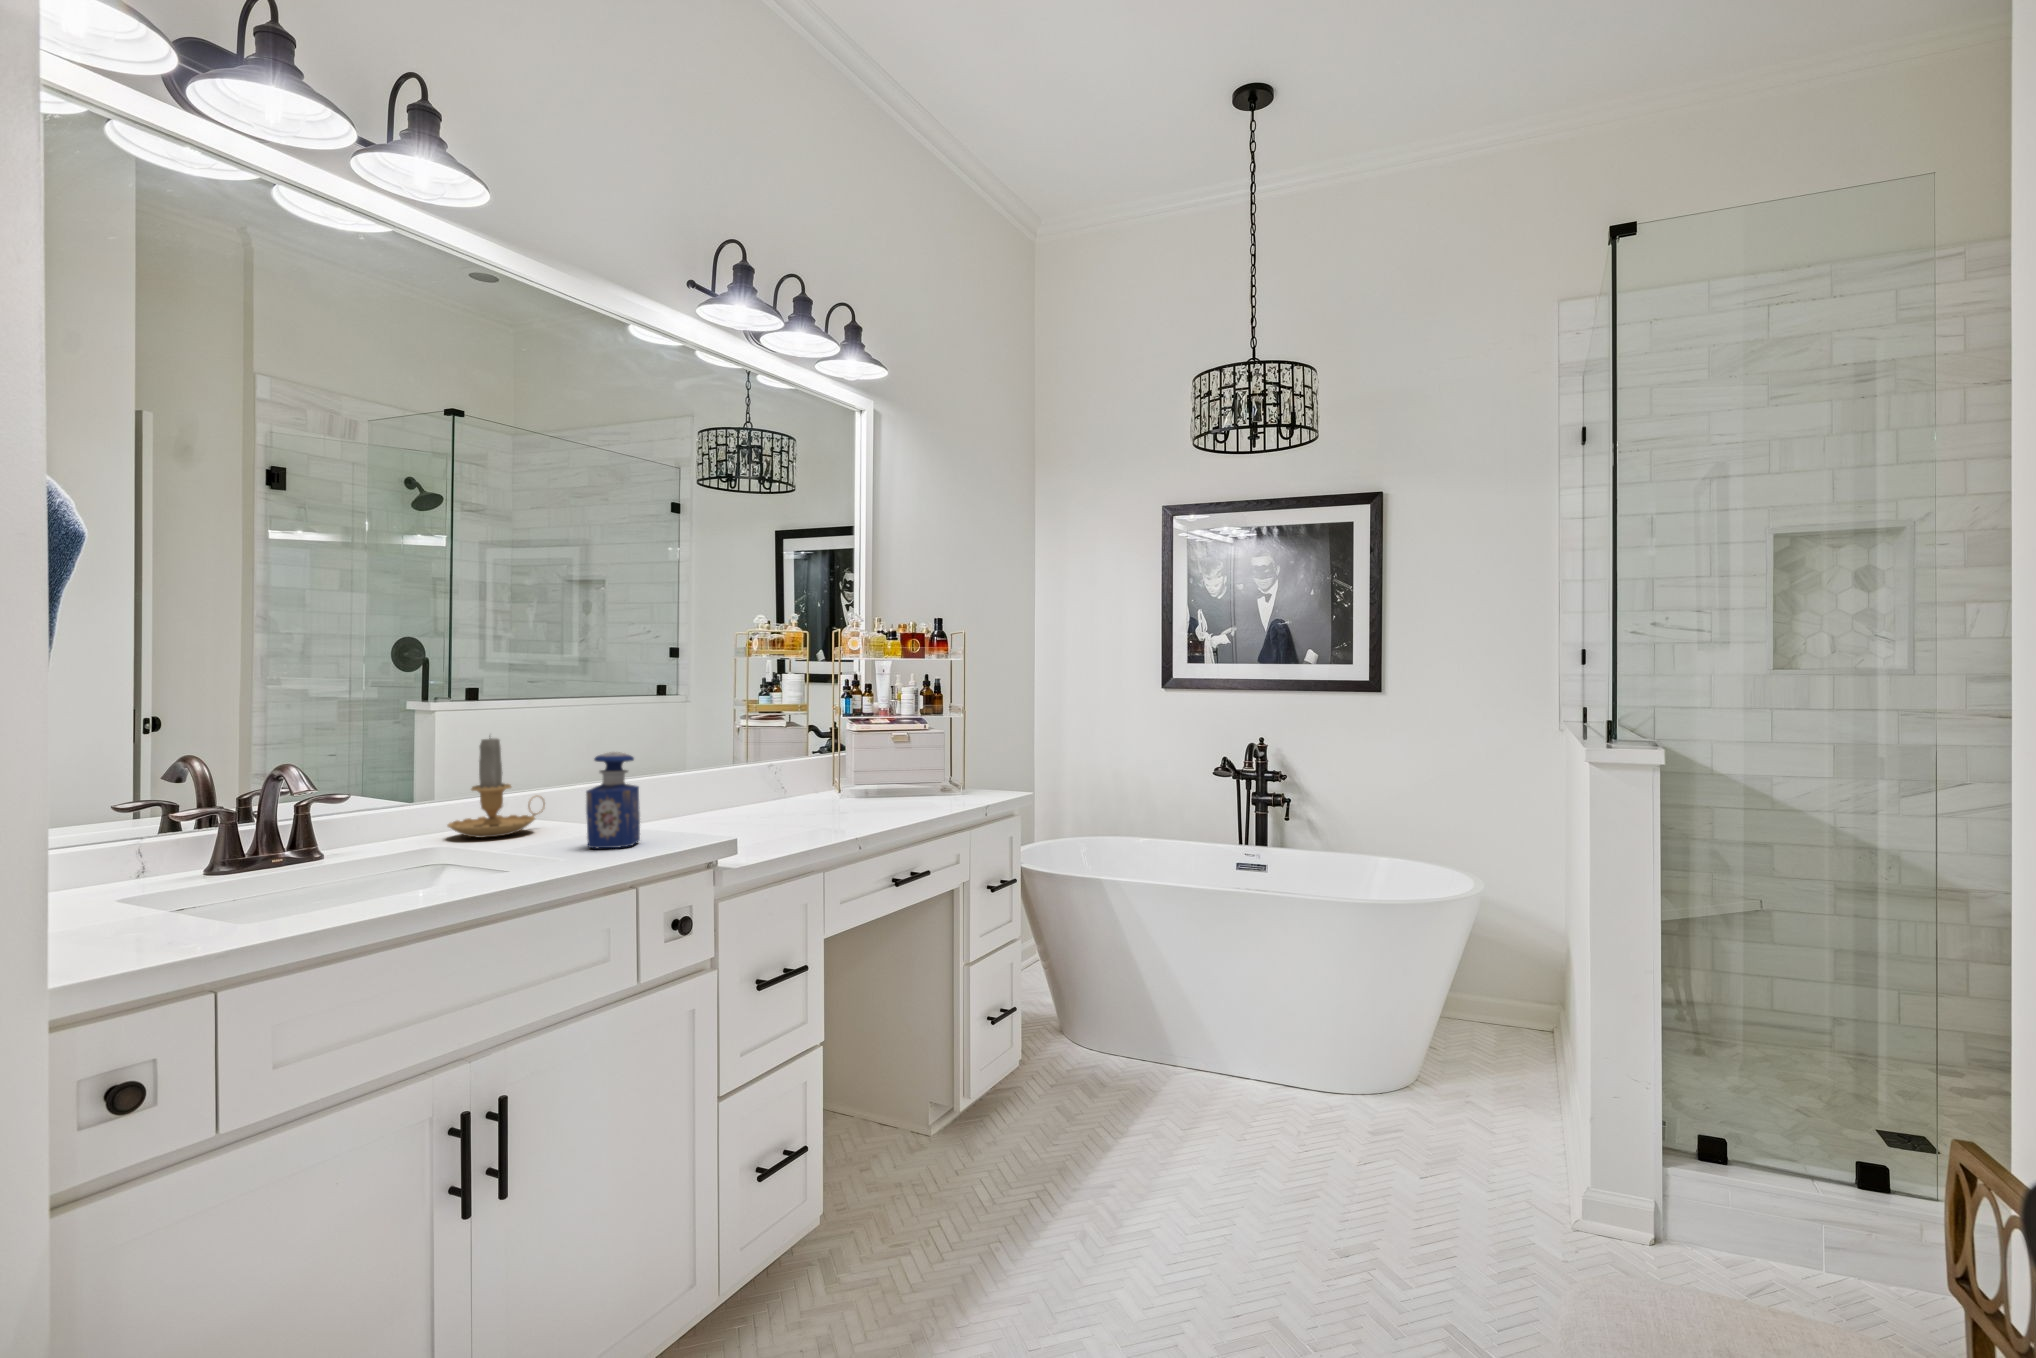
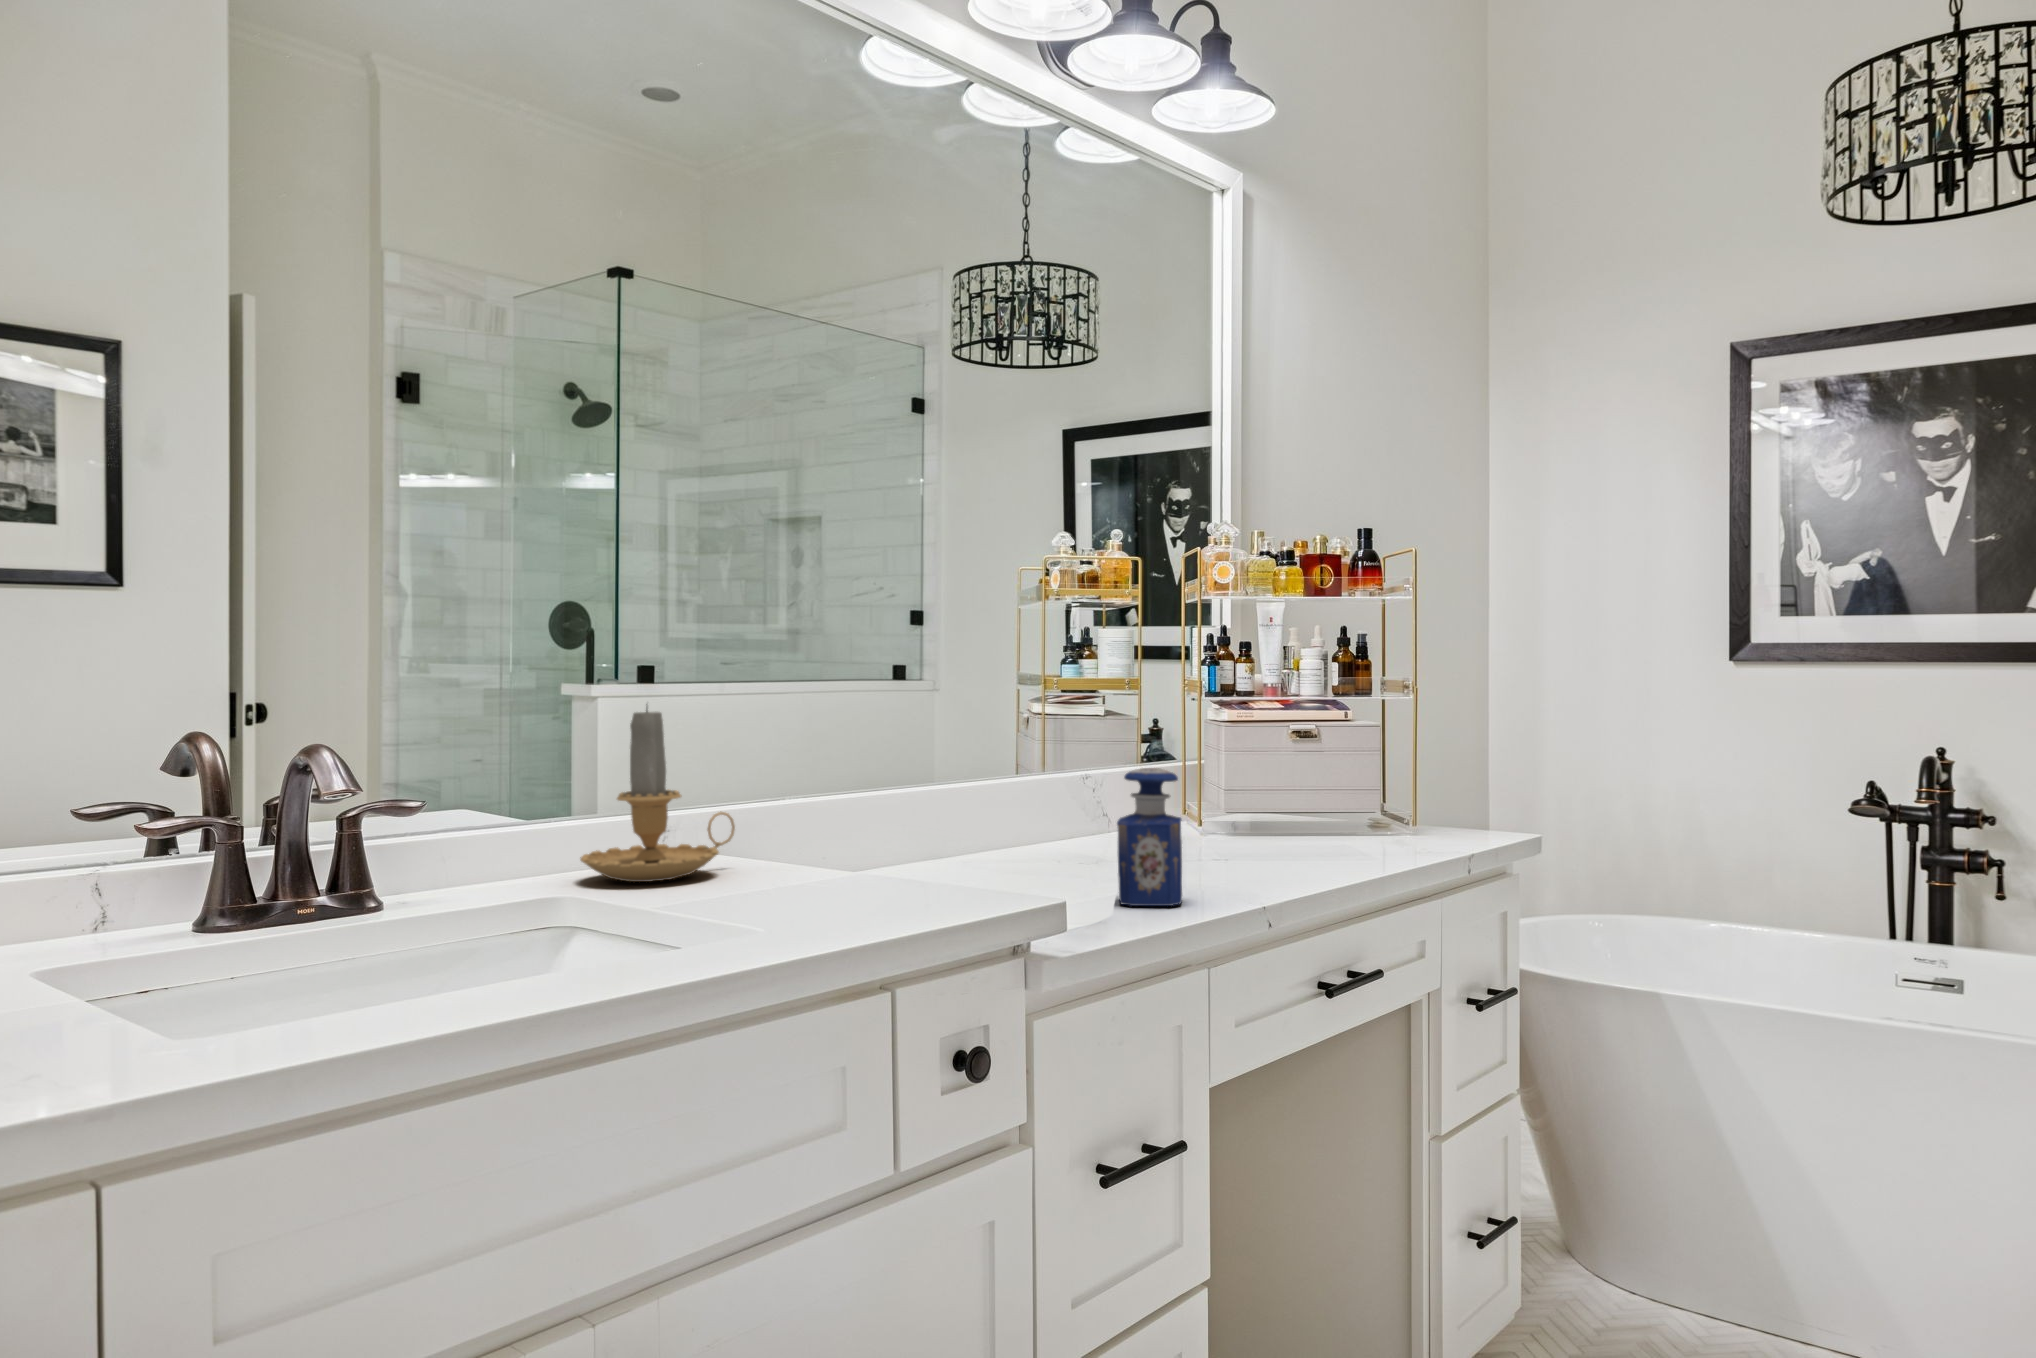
perfume bottle: present [586,752,640,848] -> present [1117,768,1182,906]

